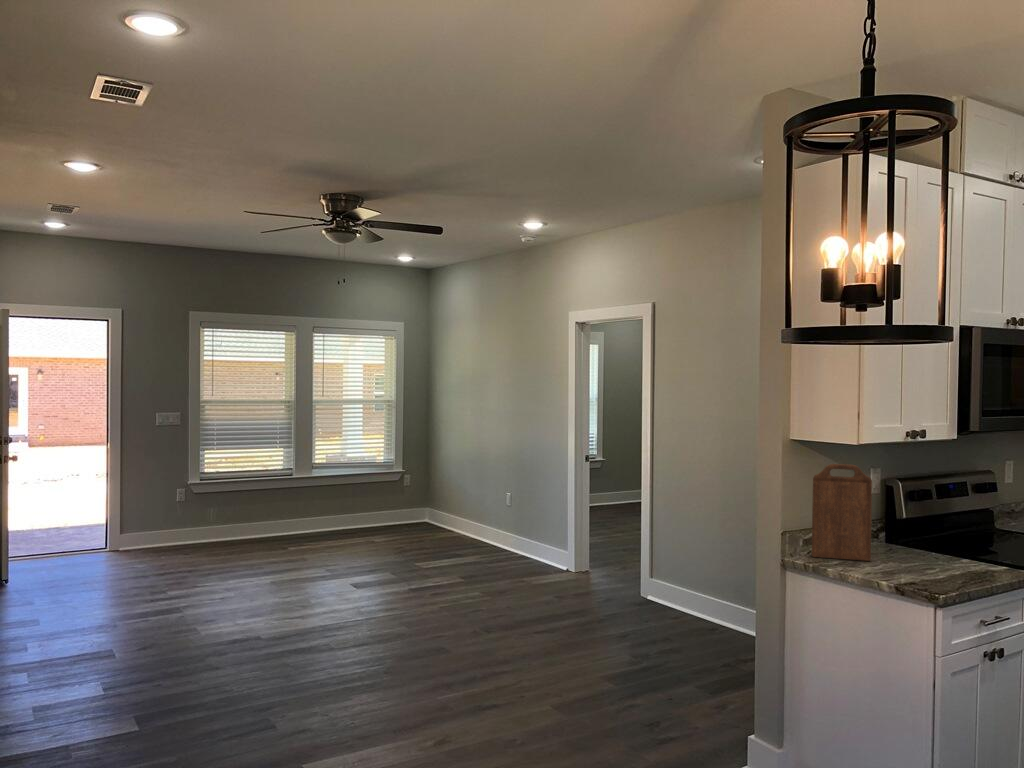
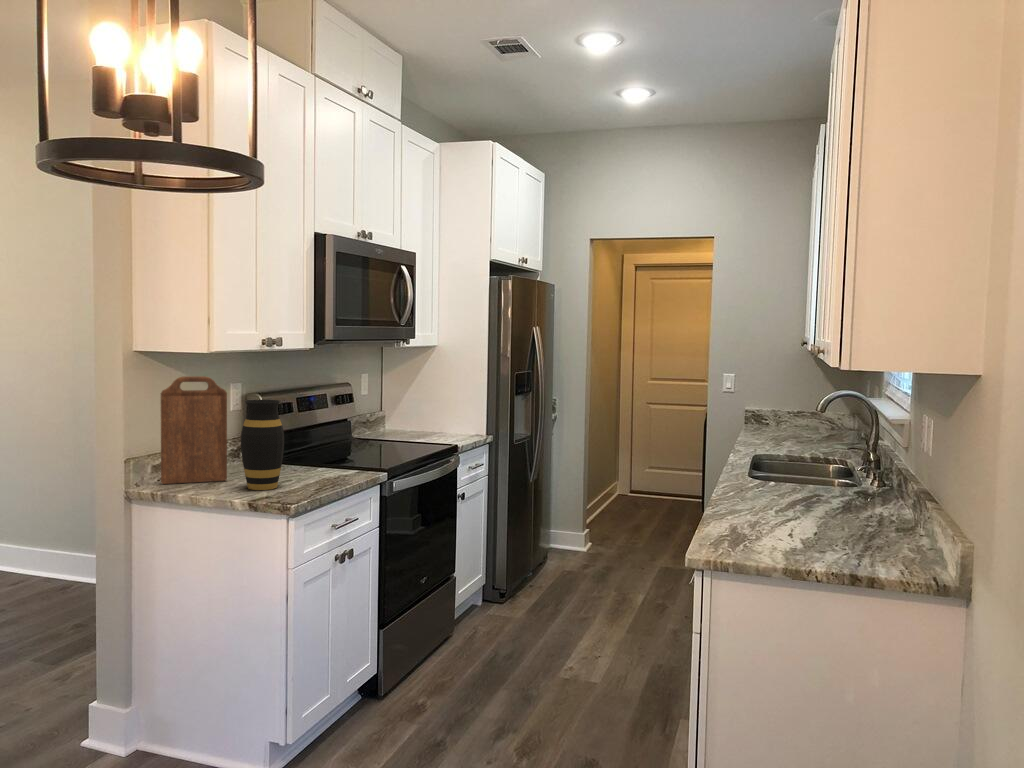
vase: none [886,489,930,576] -> present [241,400,284,490]

